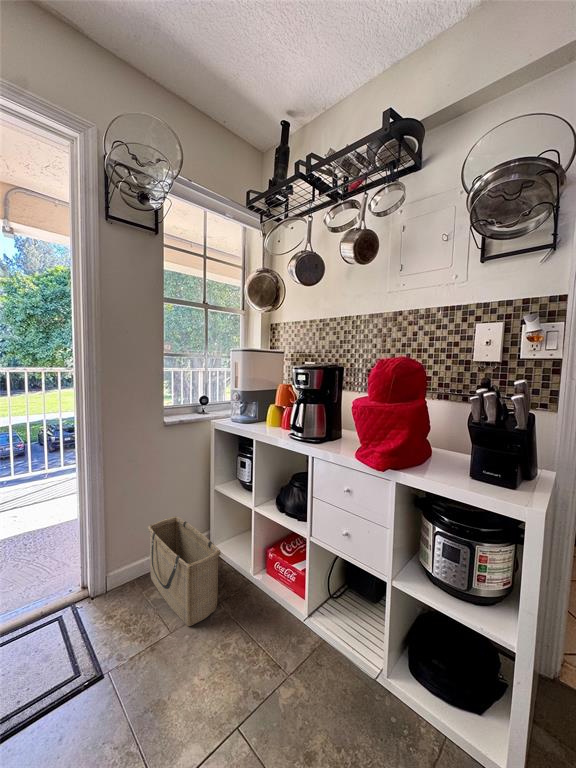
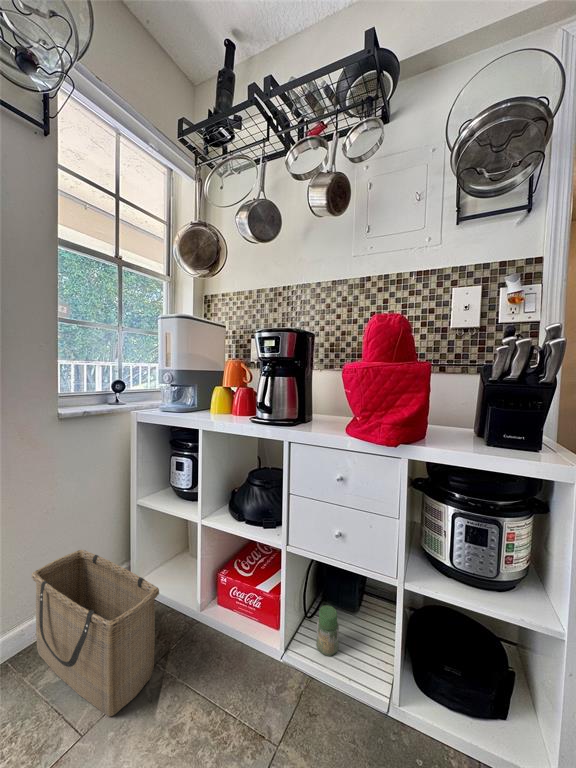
jar: none [334,590,352,629] -> present [316,605,339,656]

